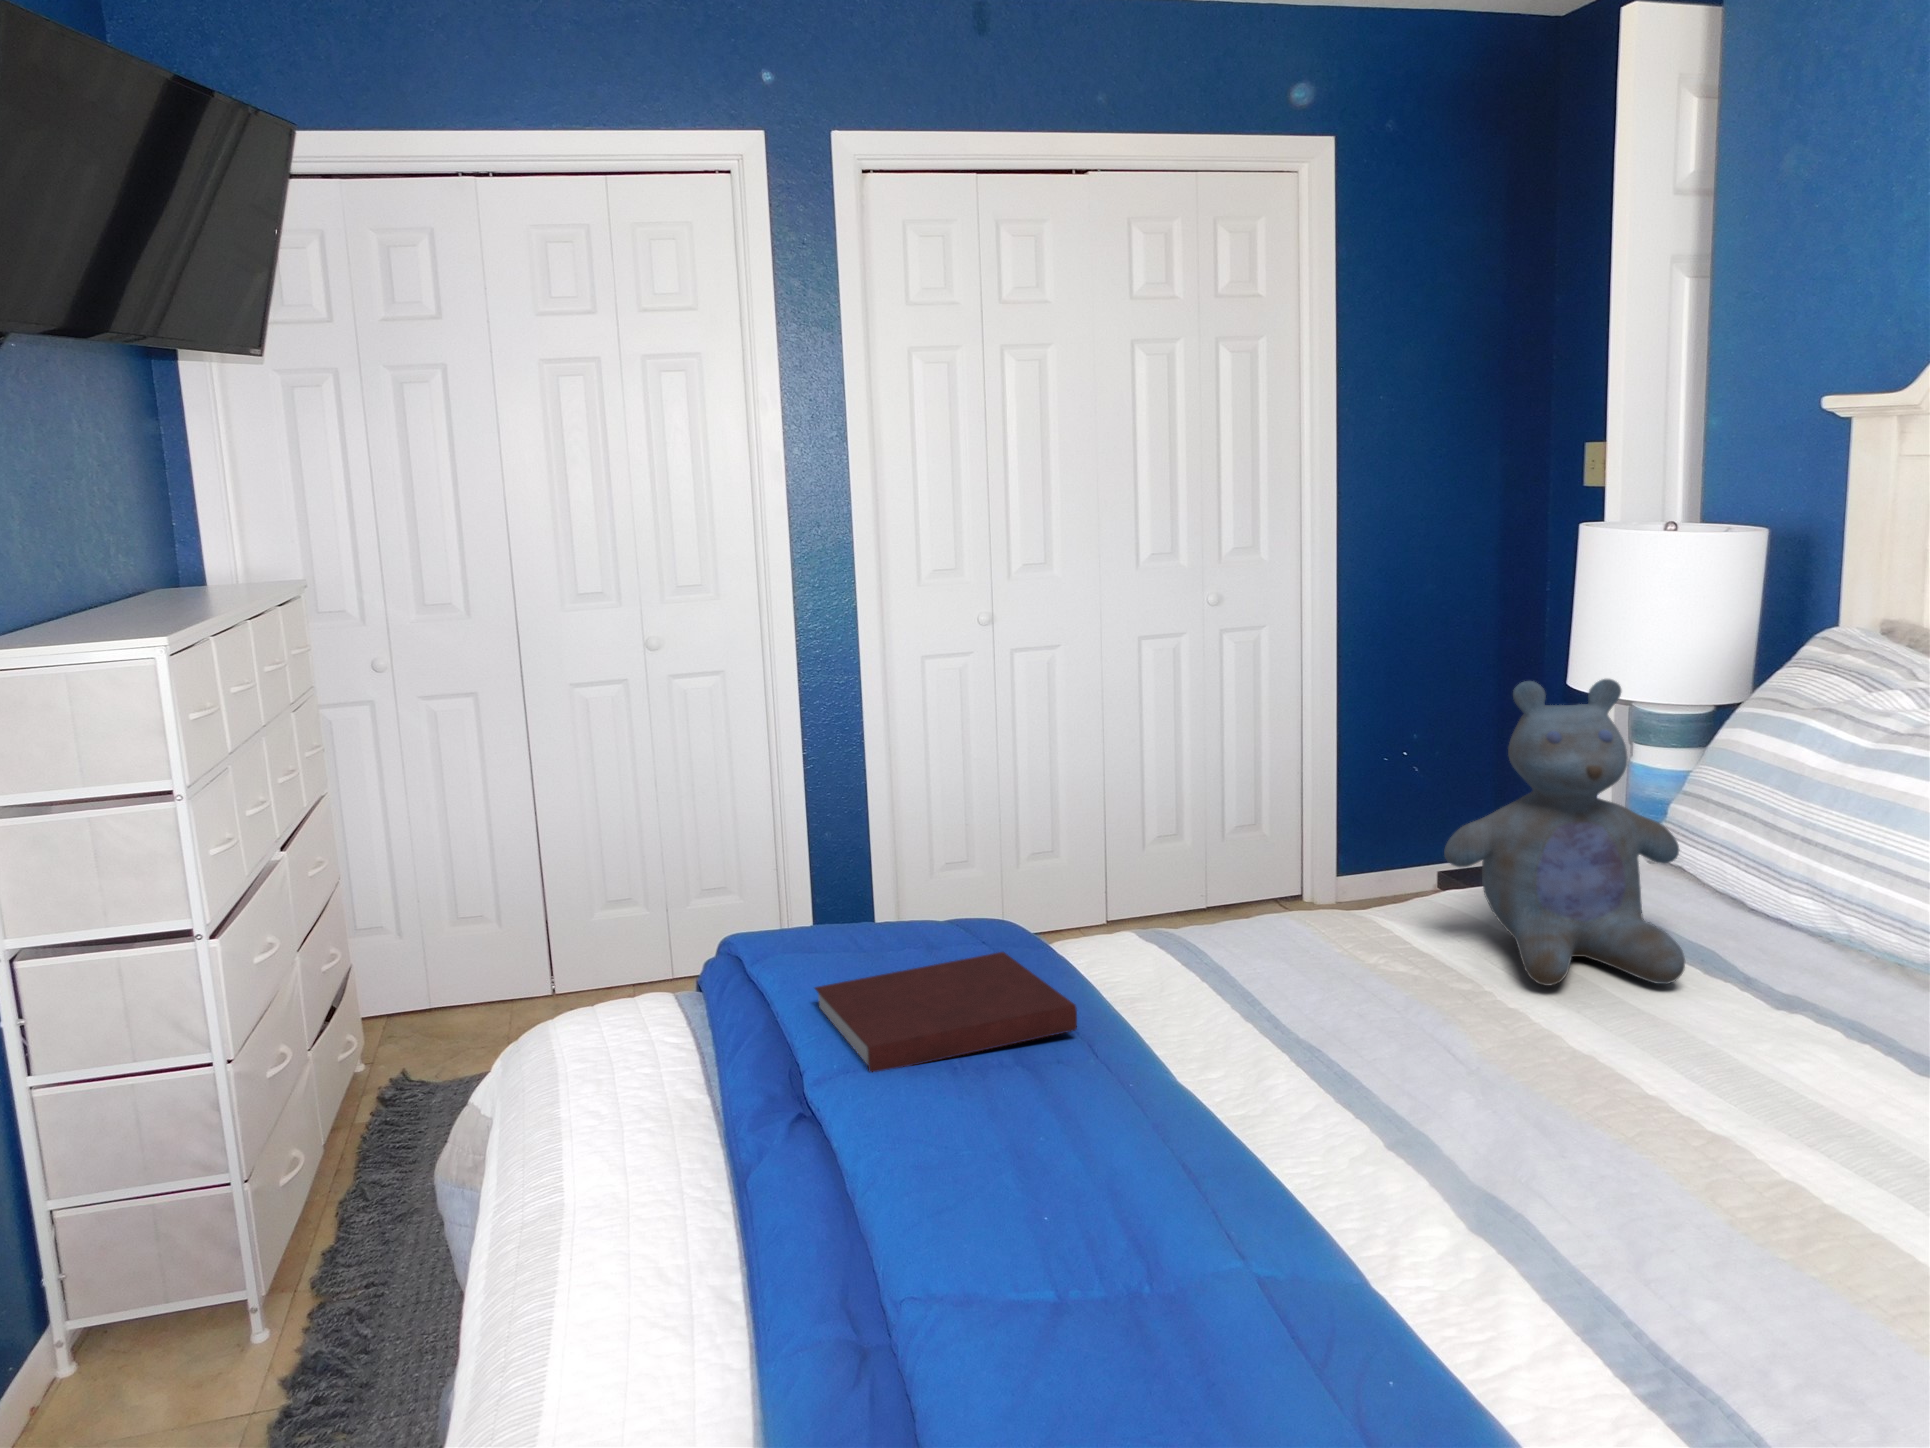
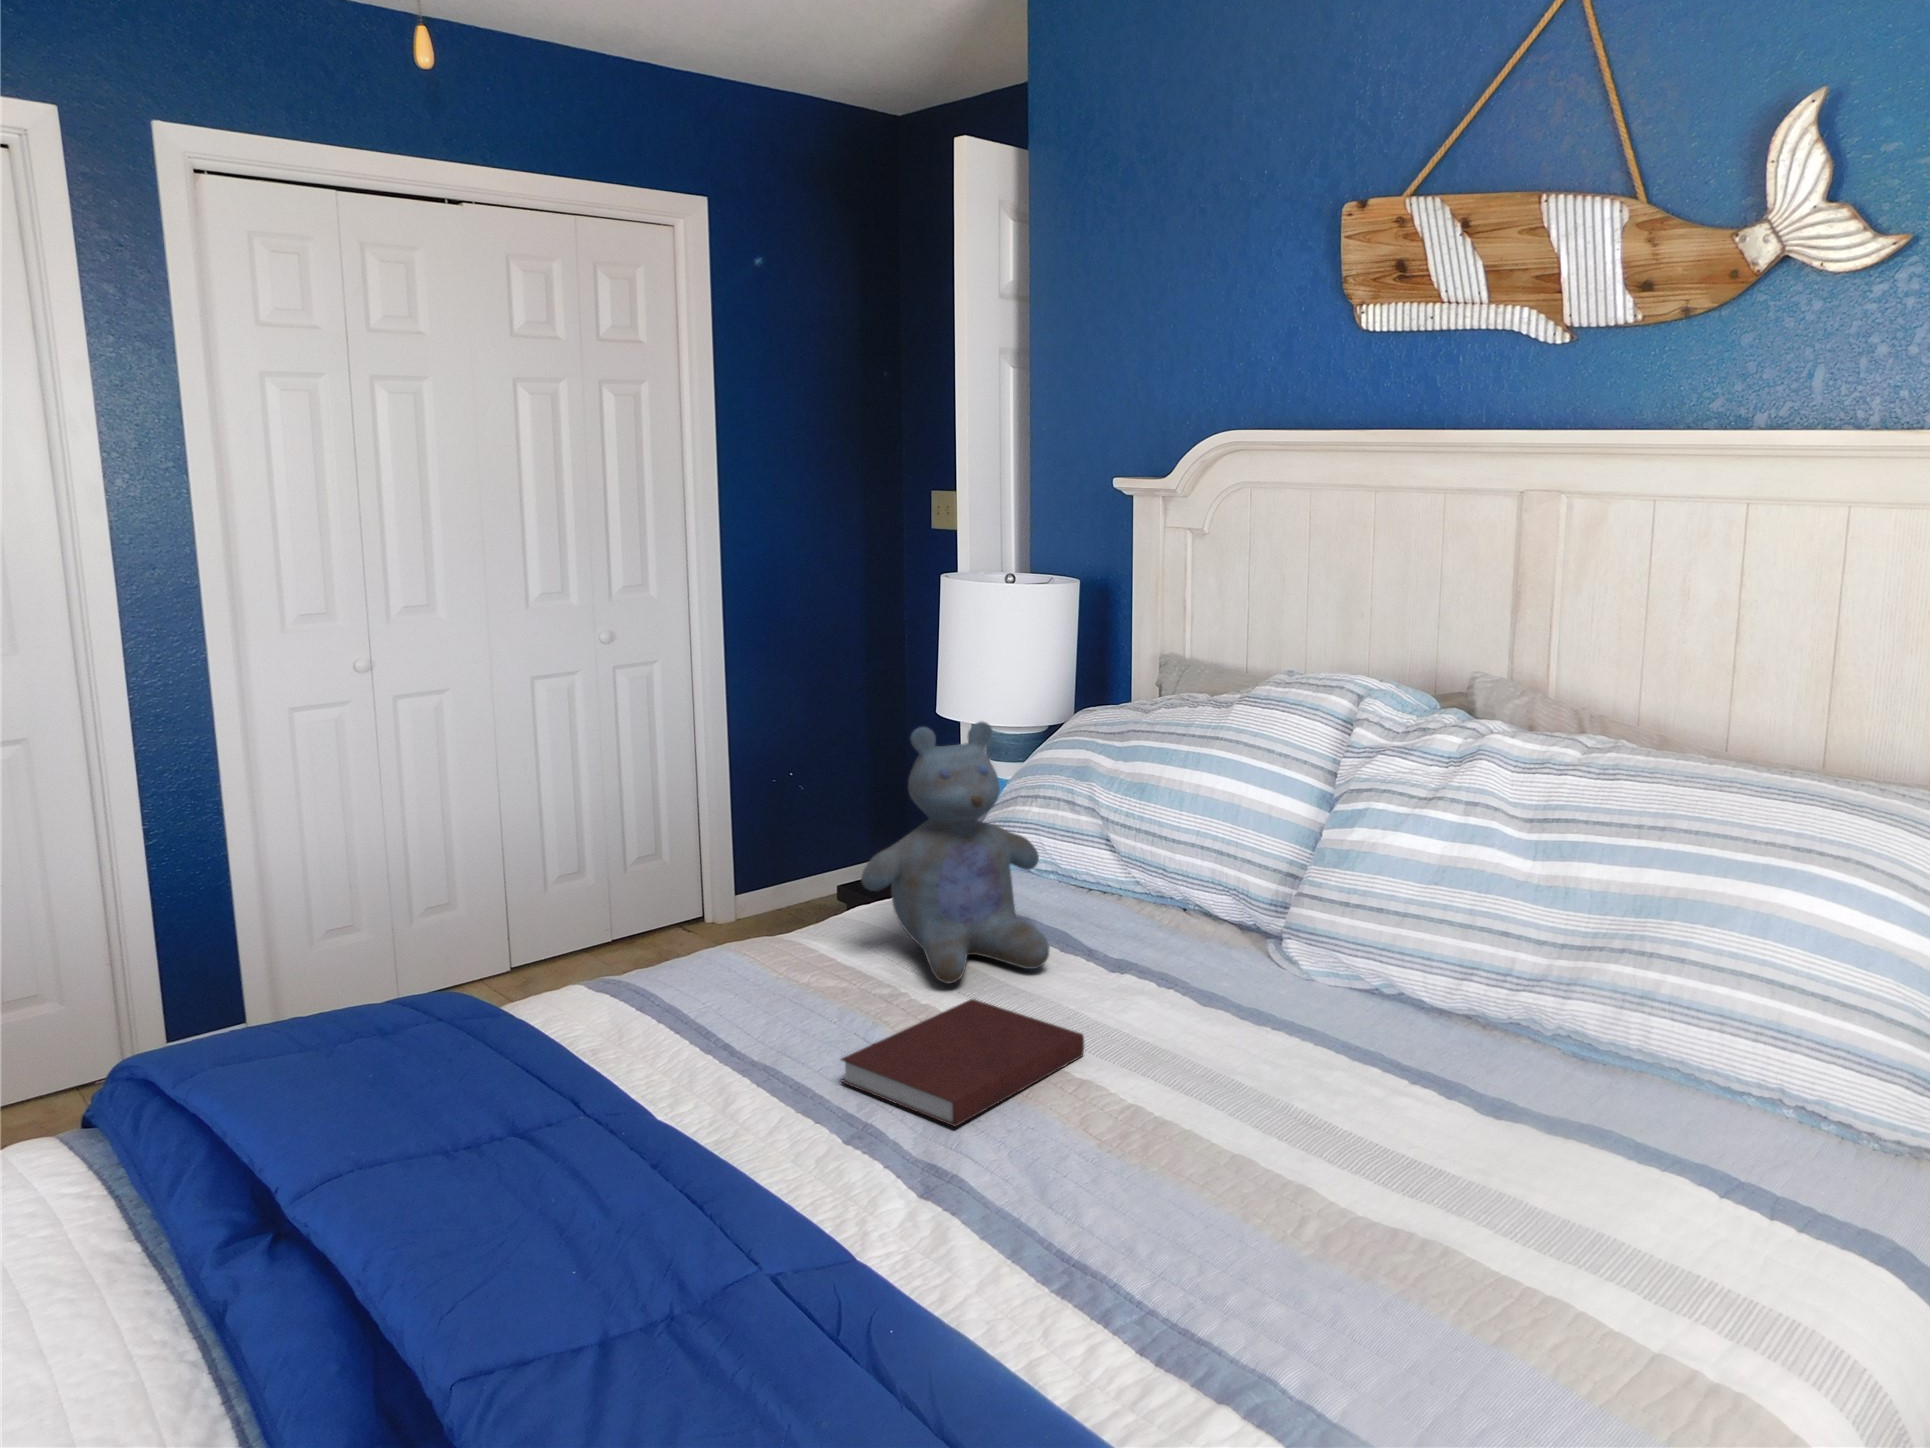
notebook: present [815,952,1077,1072] -> present [841,999,1084,1127]

